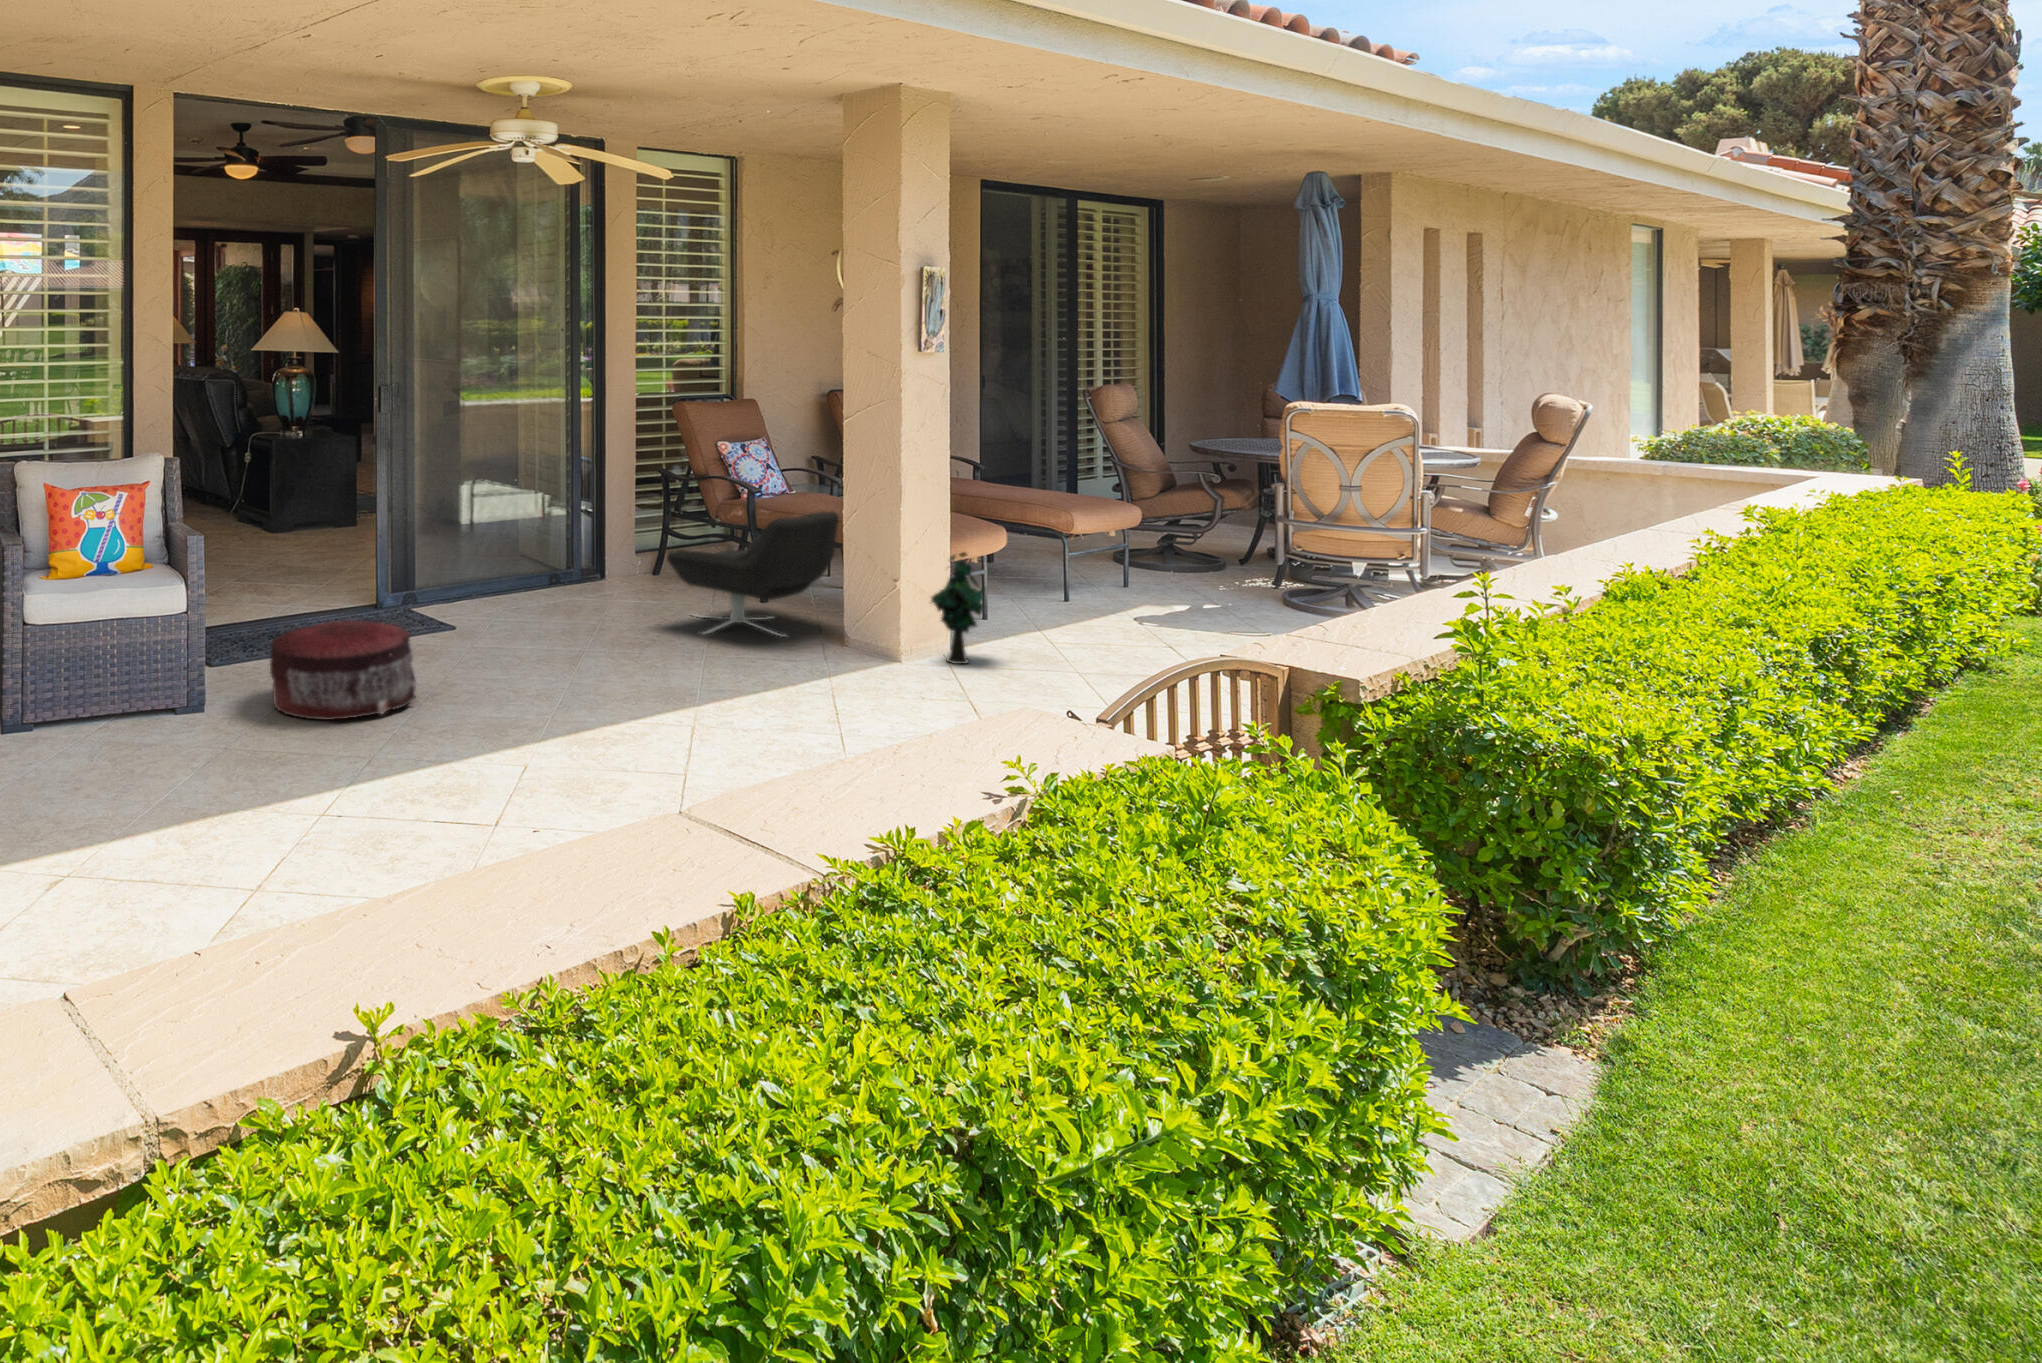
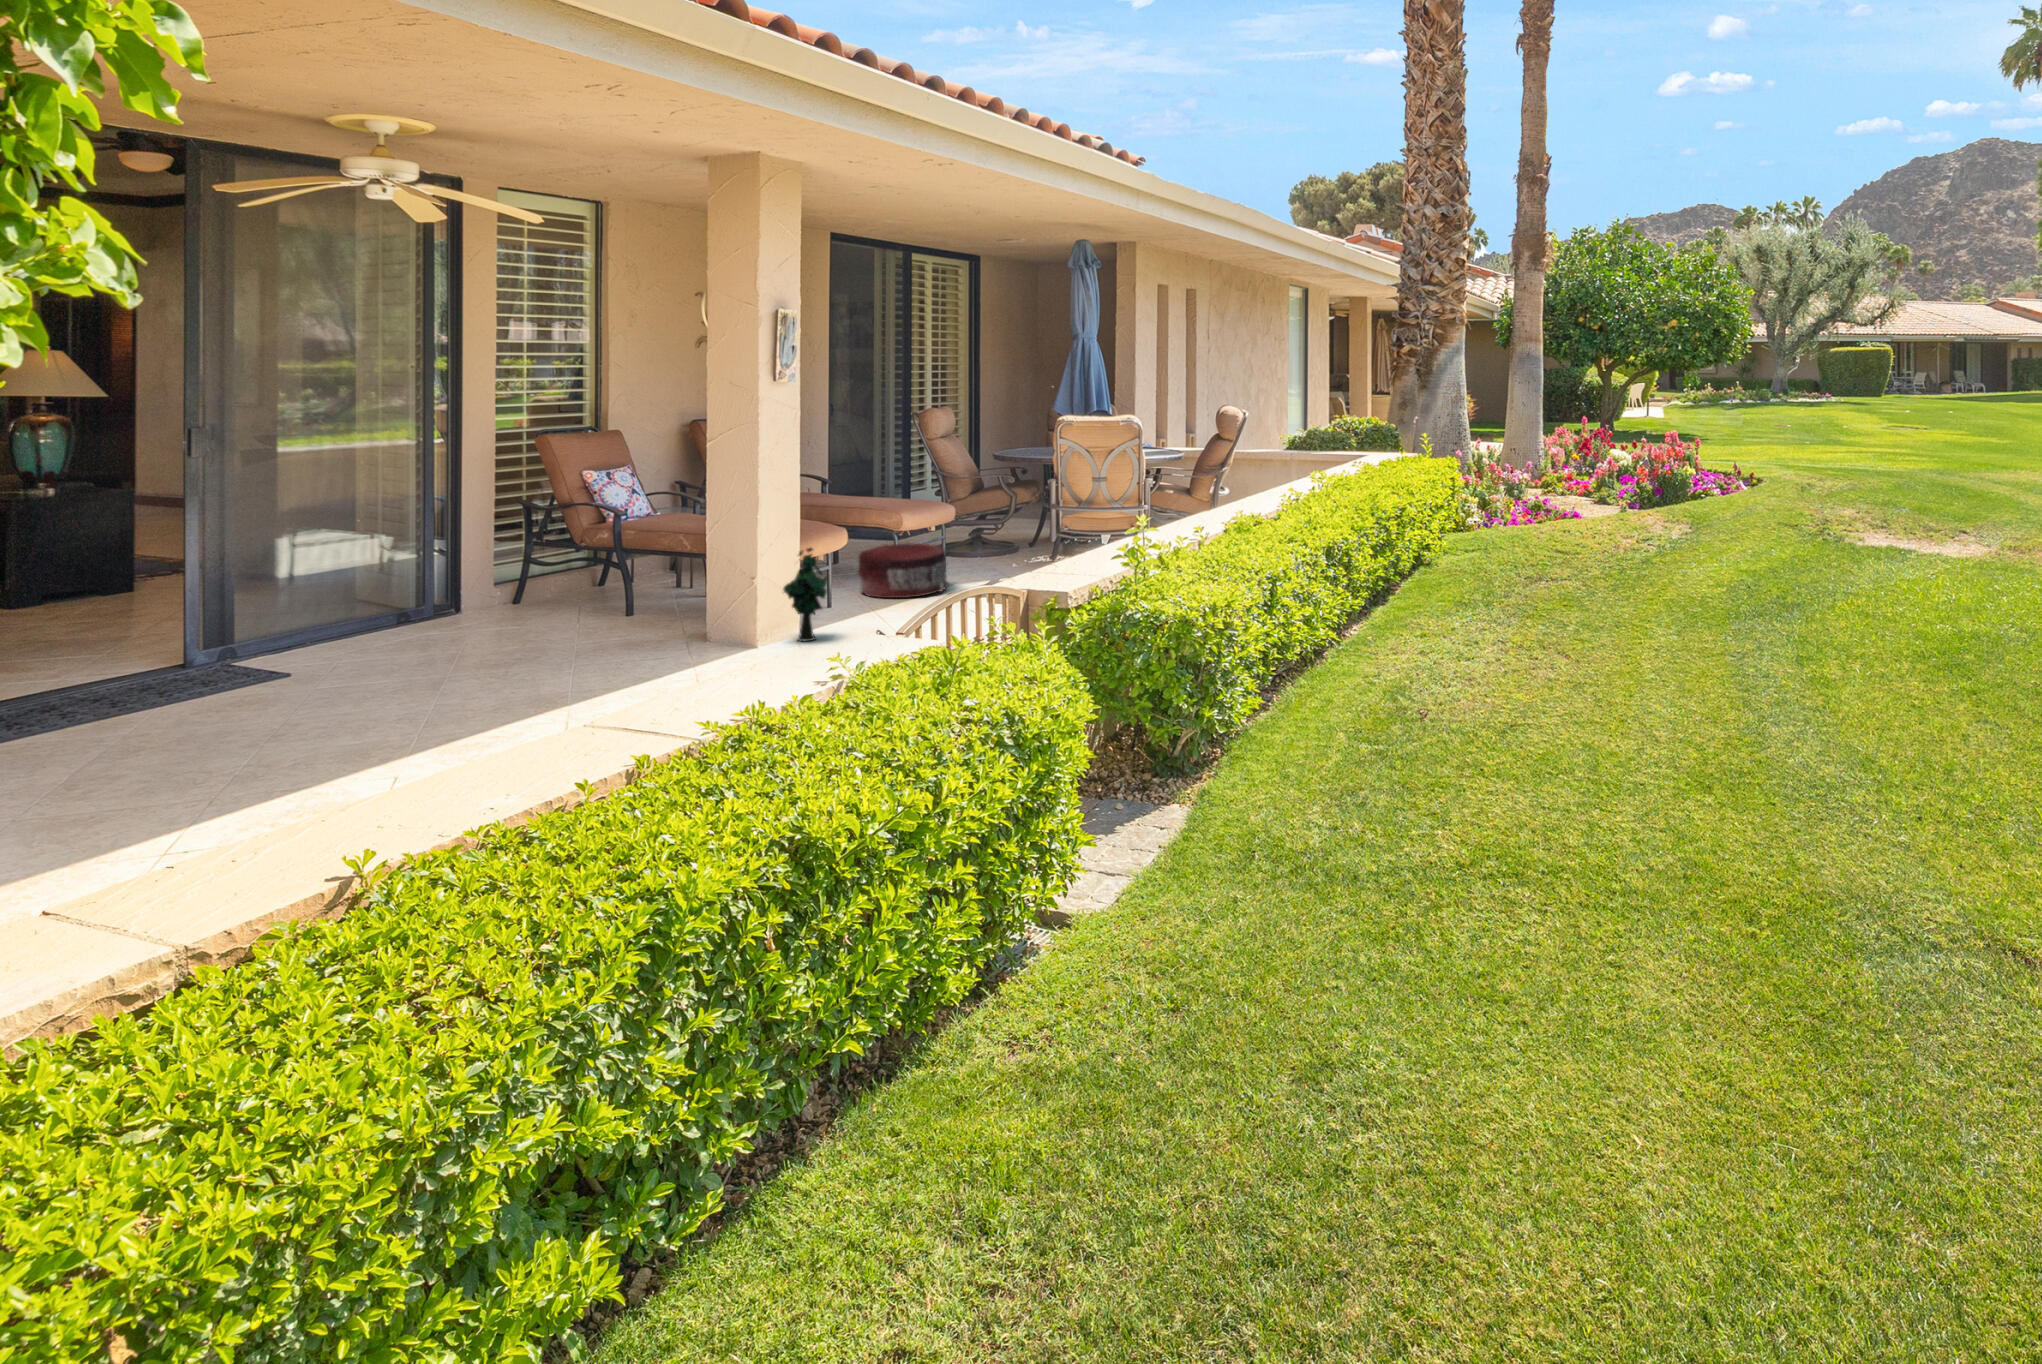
lounge chair: present [667,511,839,637] -> none [537,522,702,645]
pouf: present [270,621,416,720] -> present [858,543,948,598]

